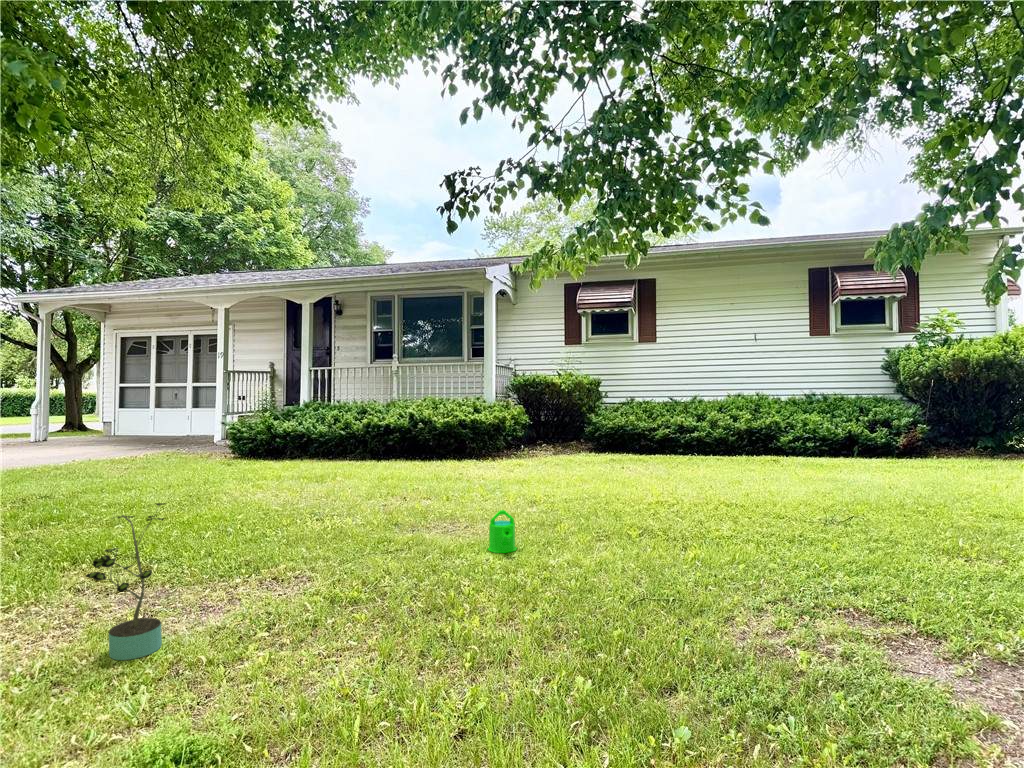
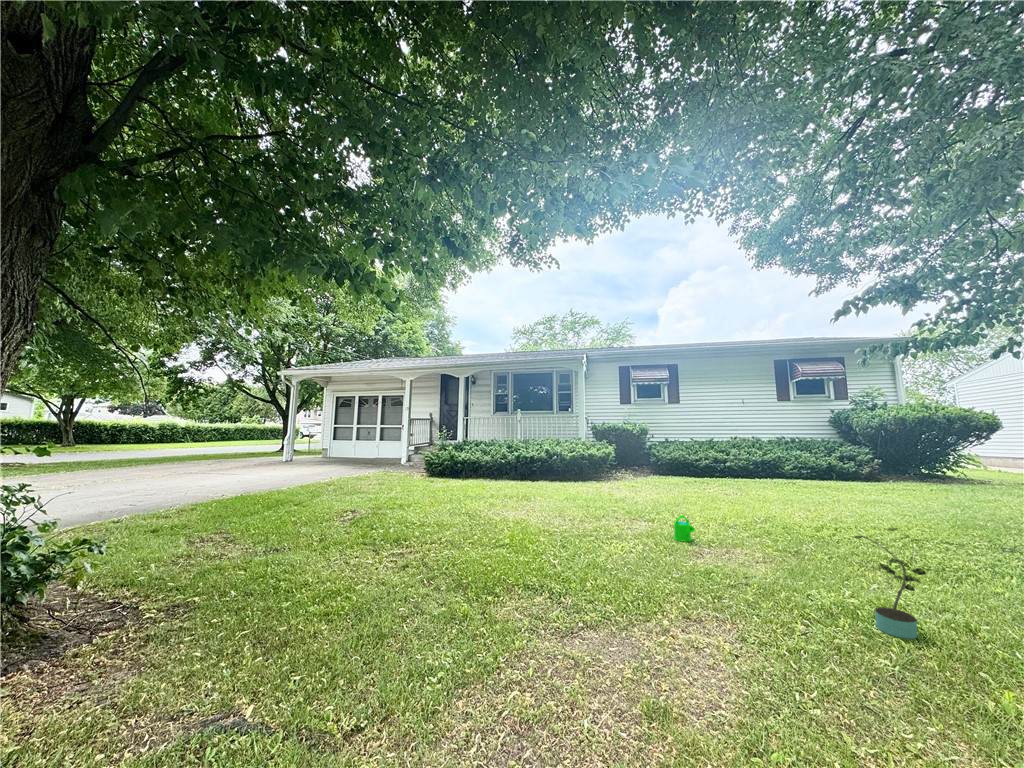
potted plant: present [86,503,166,660] -> present [855,528,926,639]

